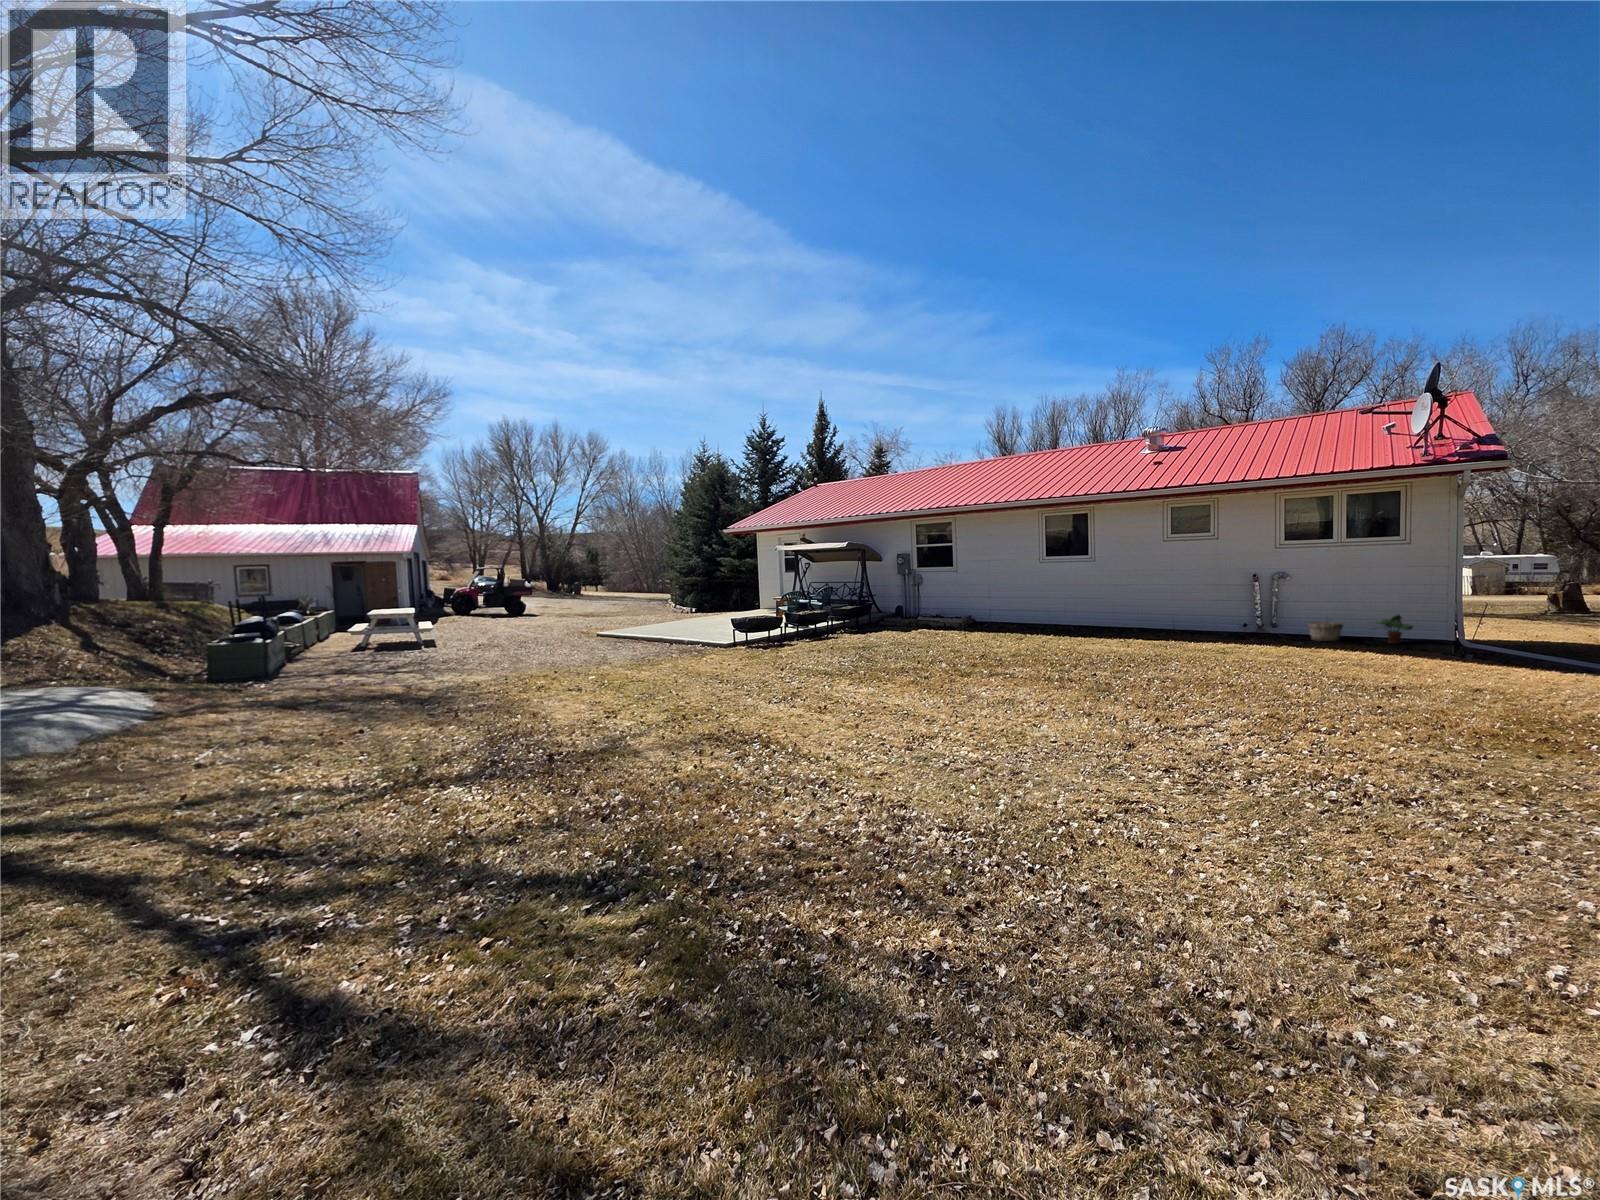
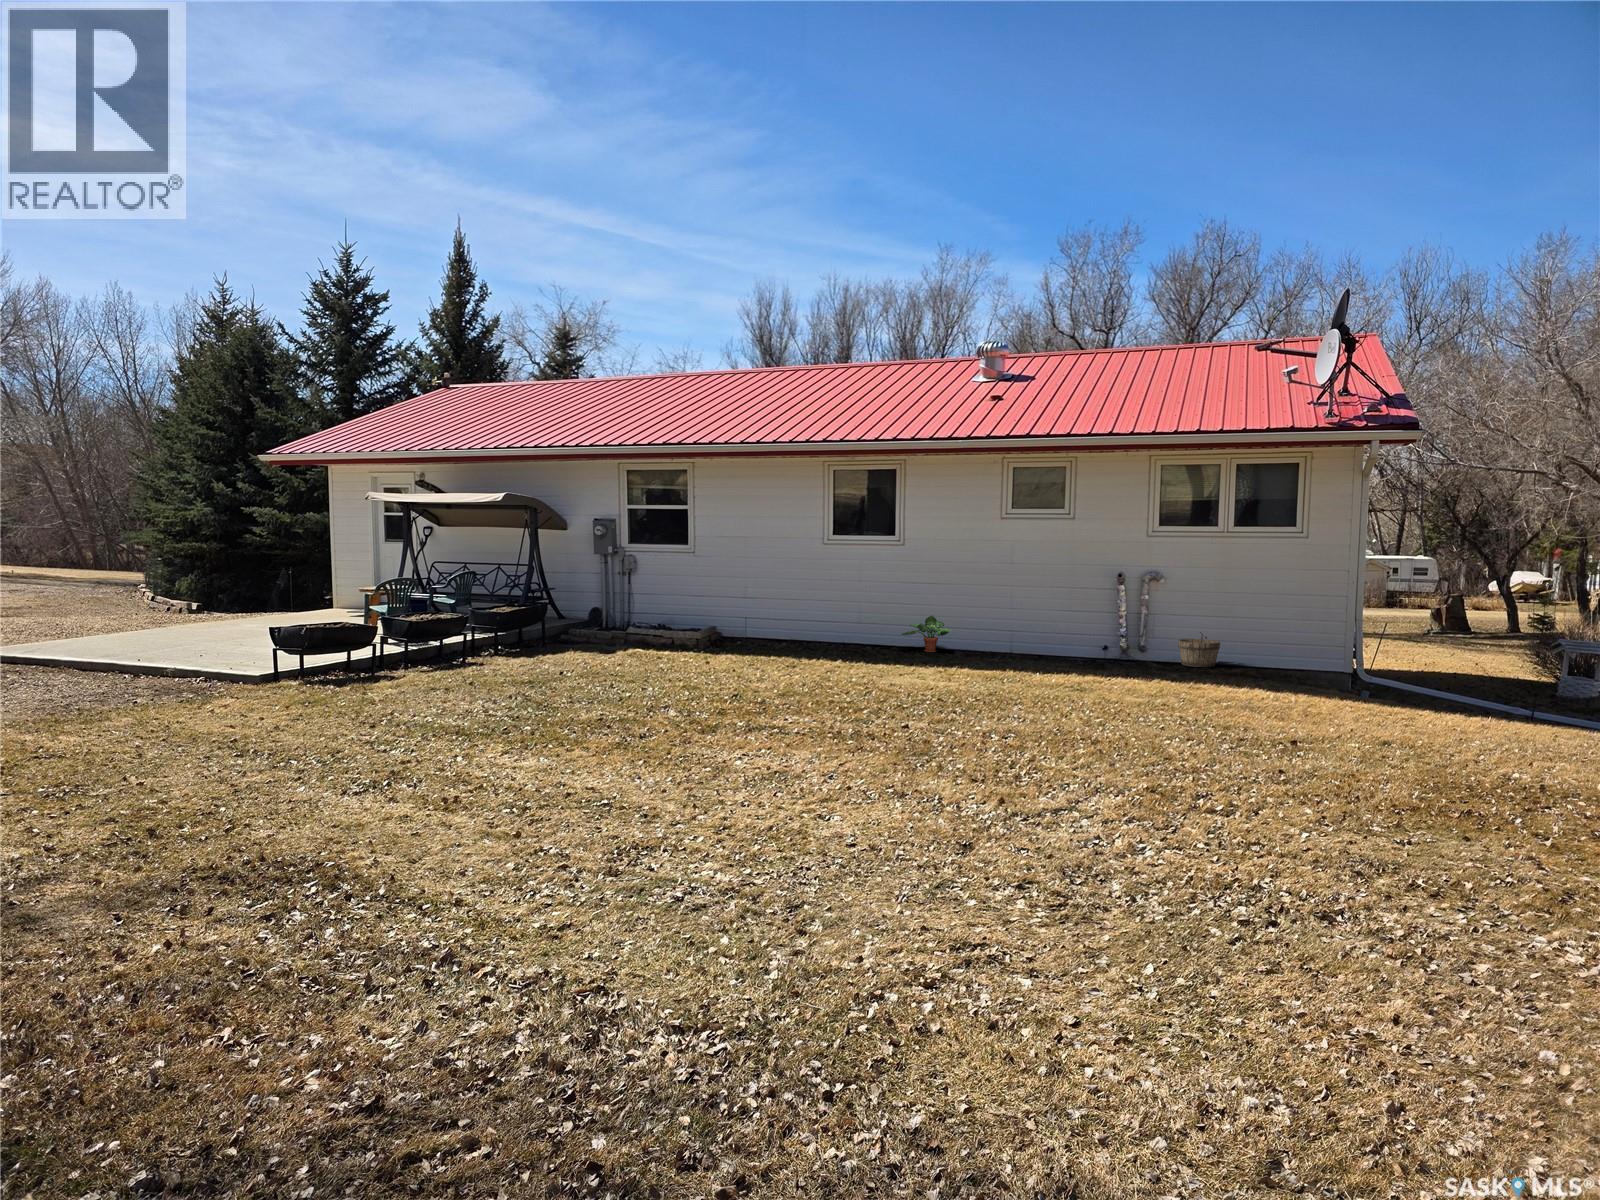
potted plant: present [1376,615,1413,644] -> present [902,616,951,652]

